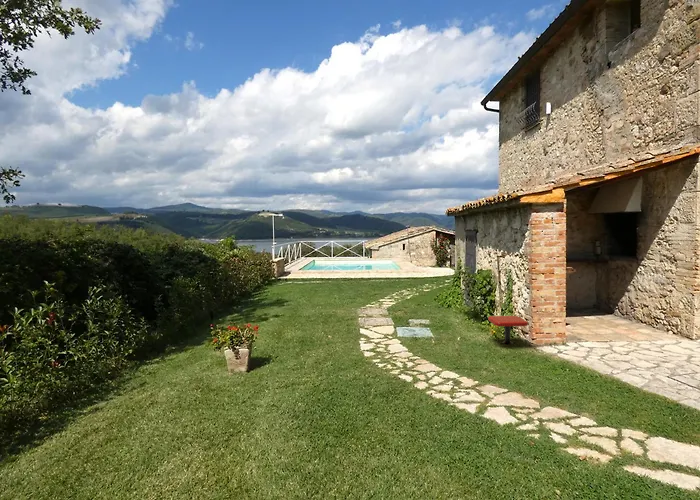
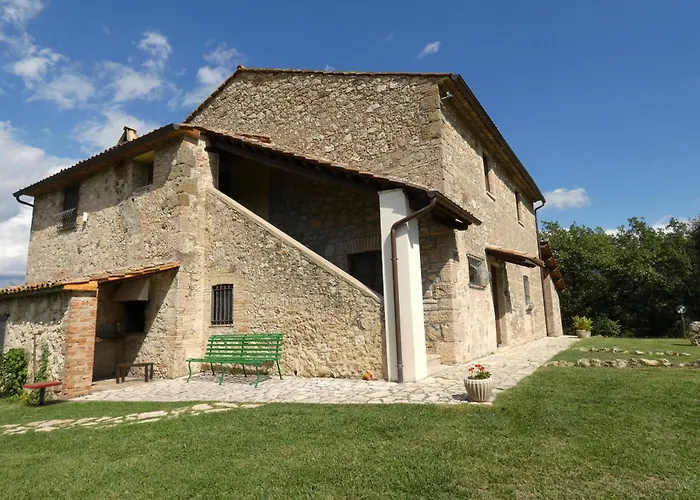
bench: none [597,299,658,334] -> present [116,362,154,383]

